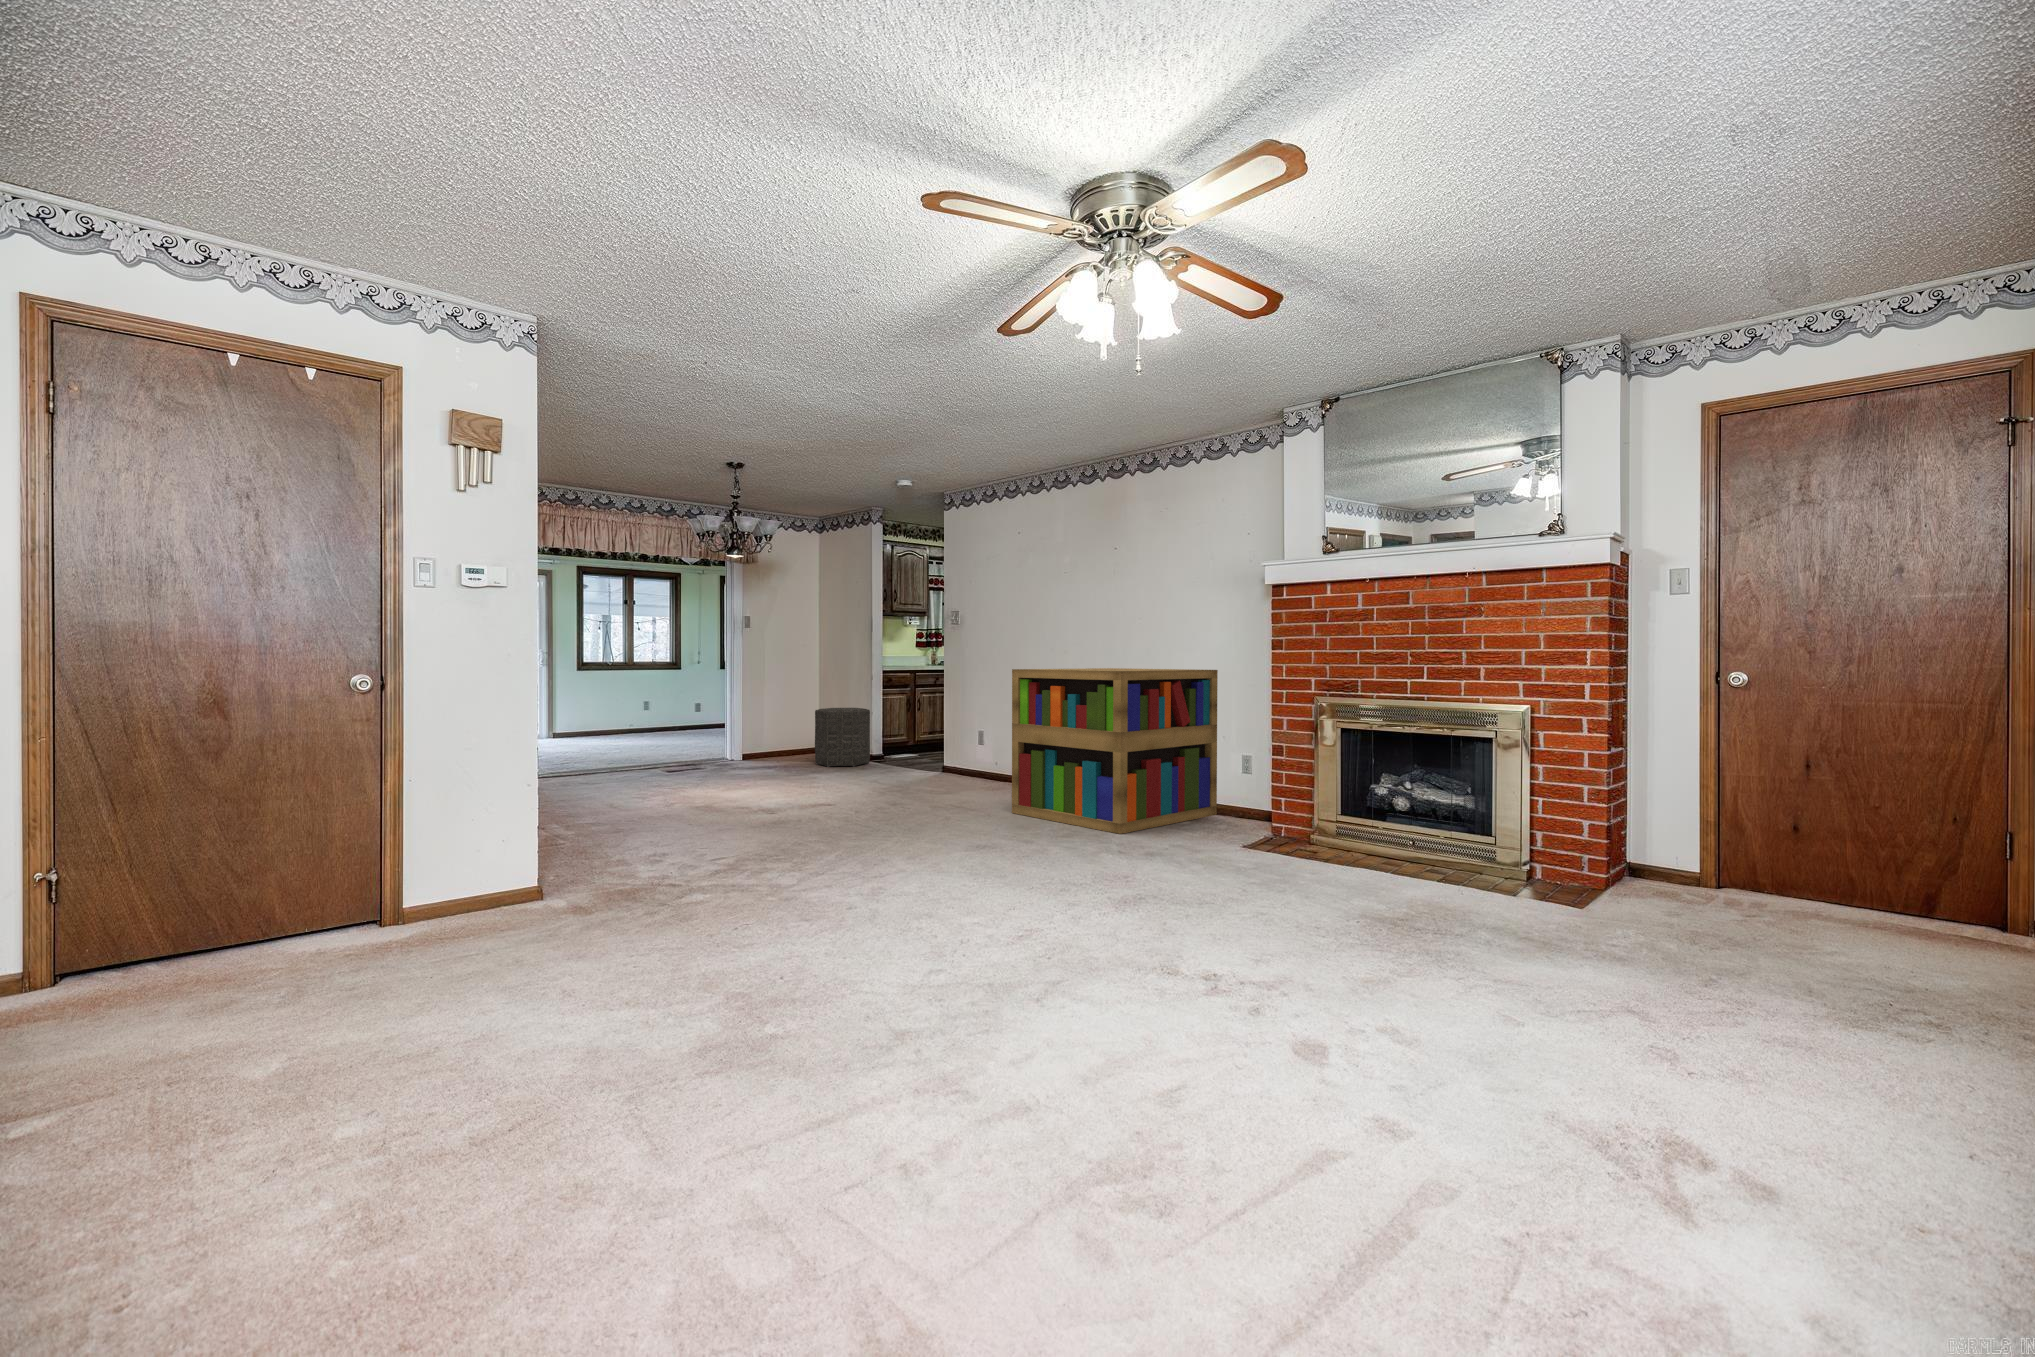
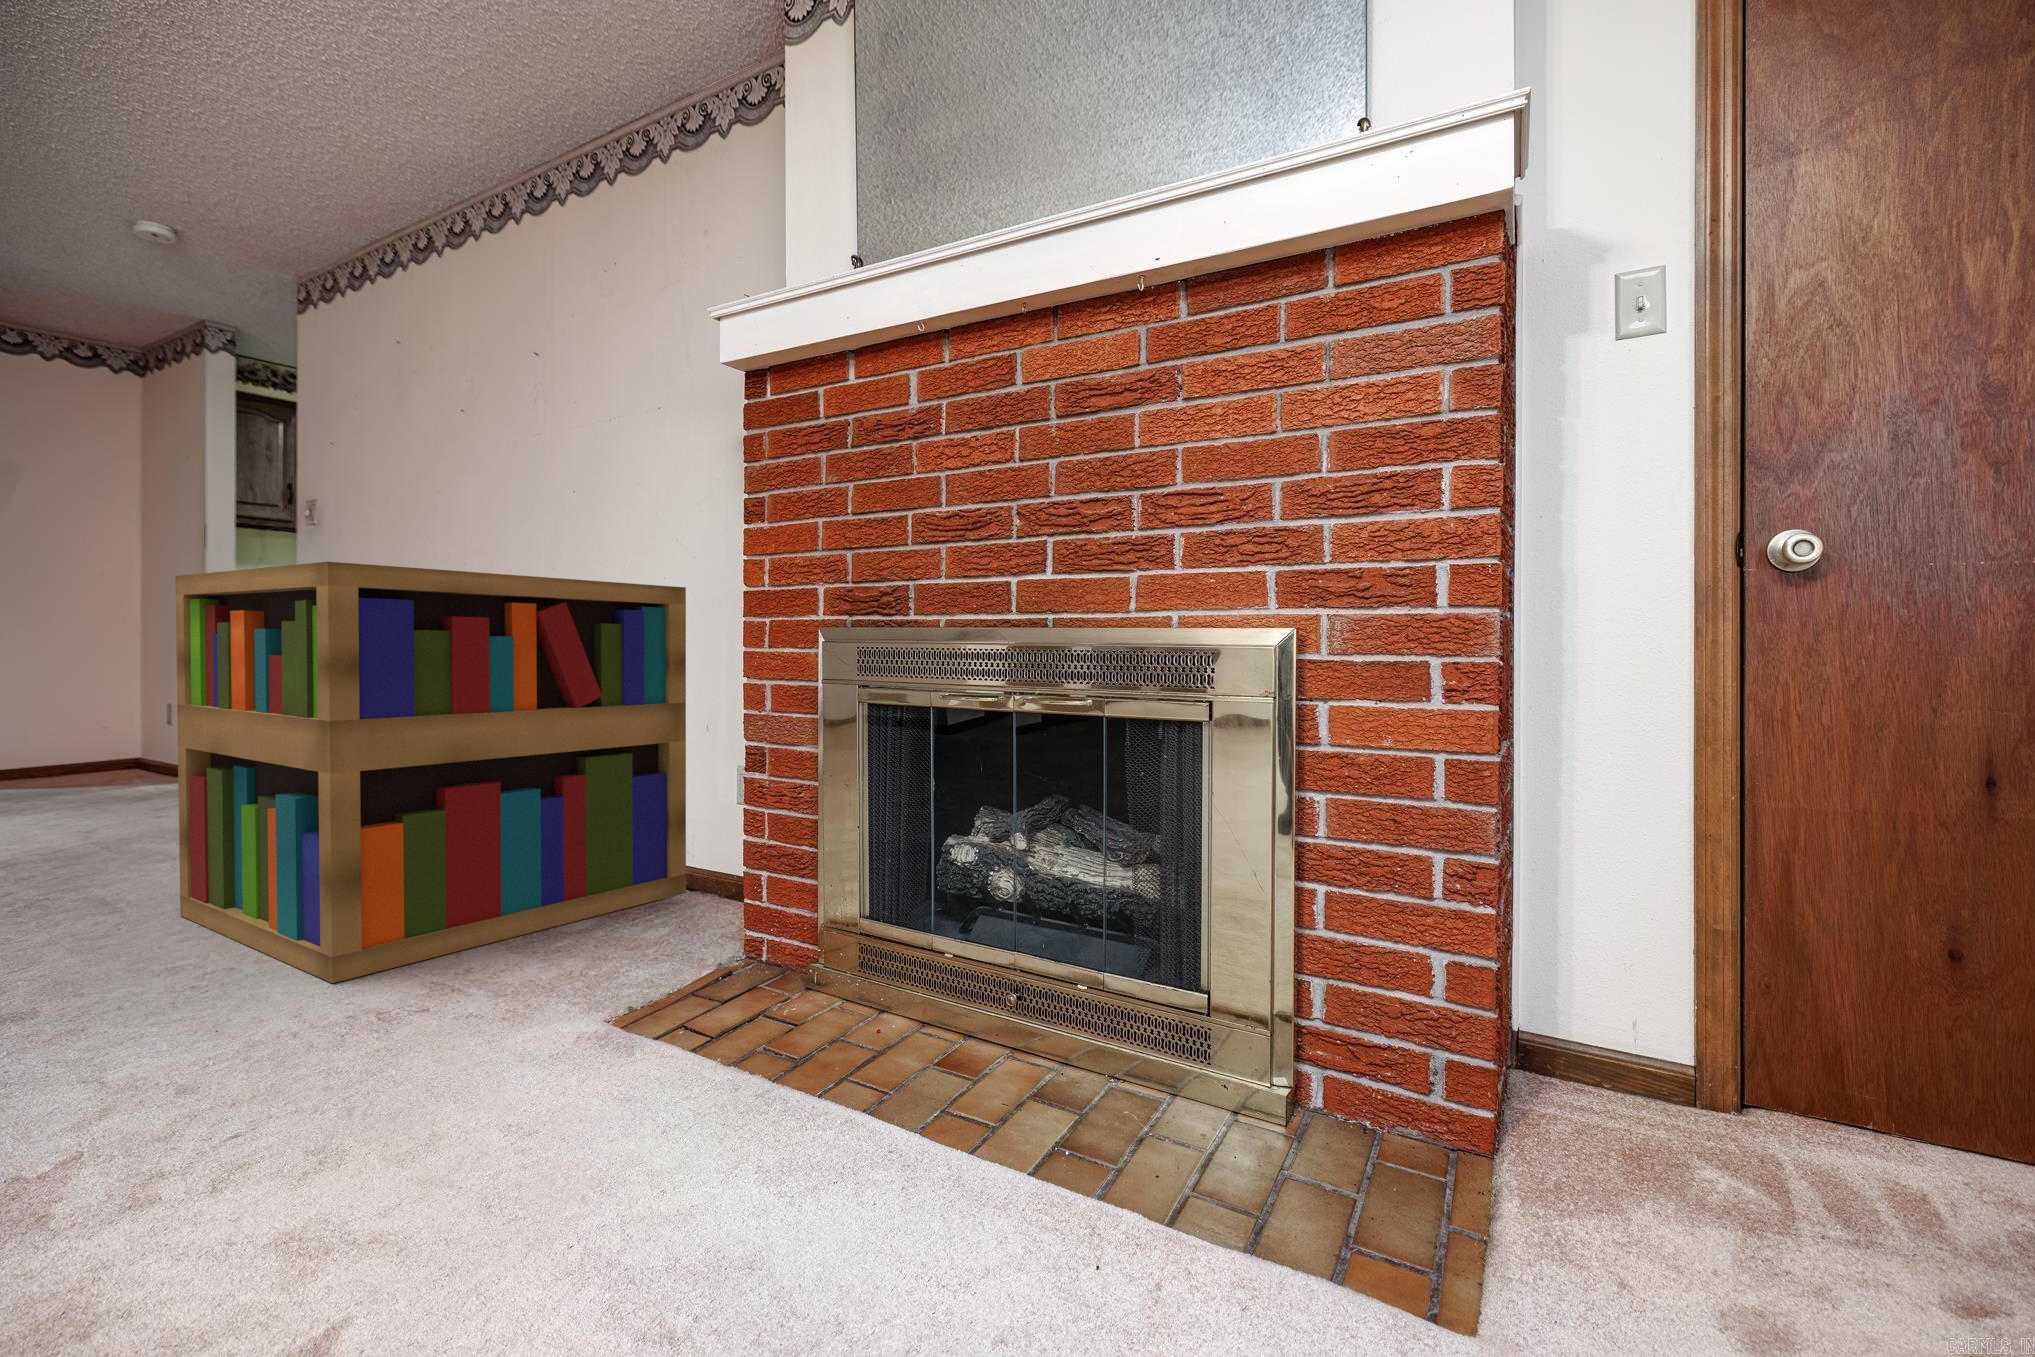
ottoman: present [815,708,870,767] -> none [41,686,176,798]

